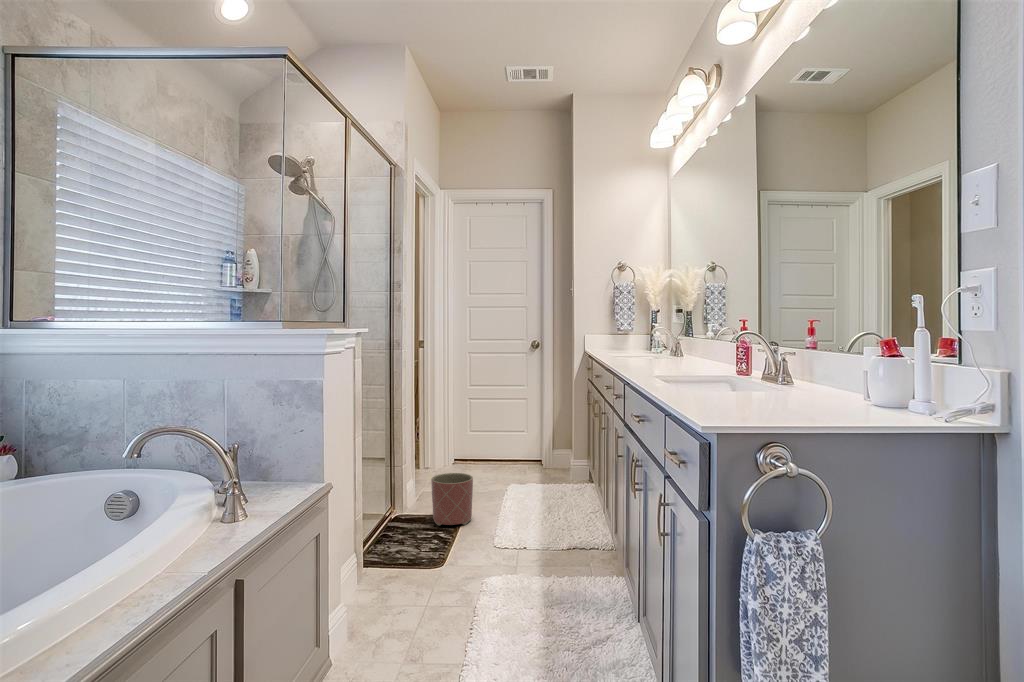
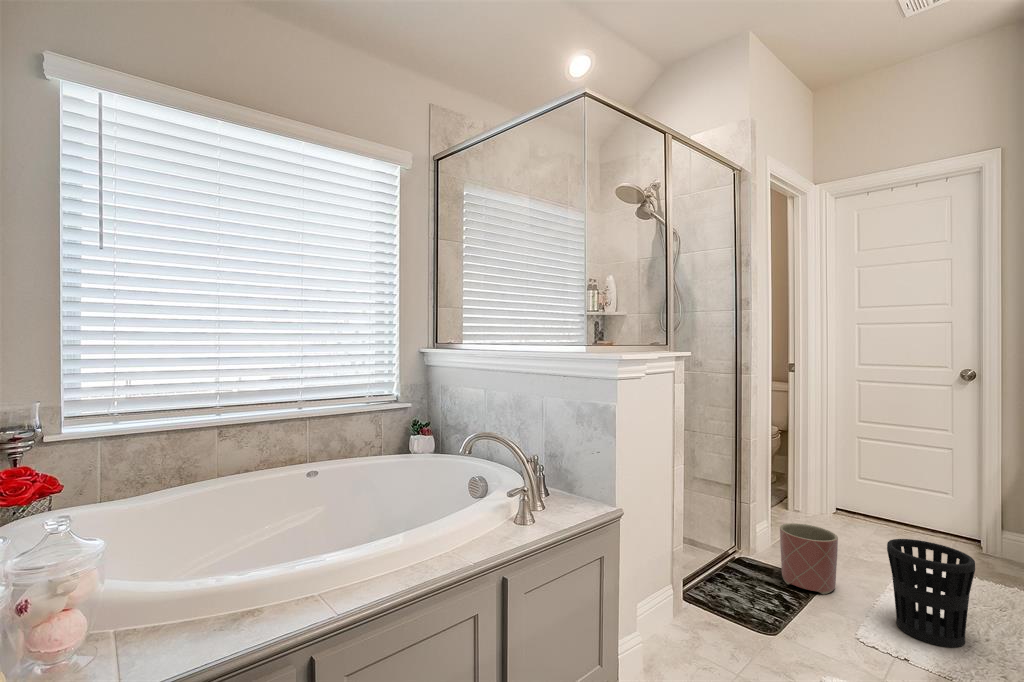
wastebasket: none [507,464,555,534] -> present [887,539,975,647]

